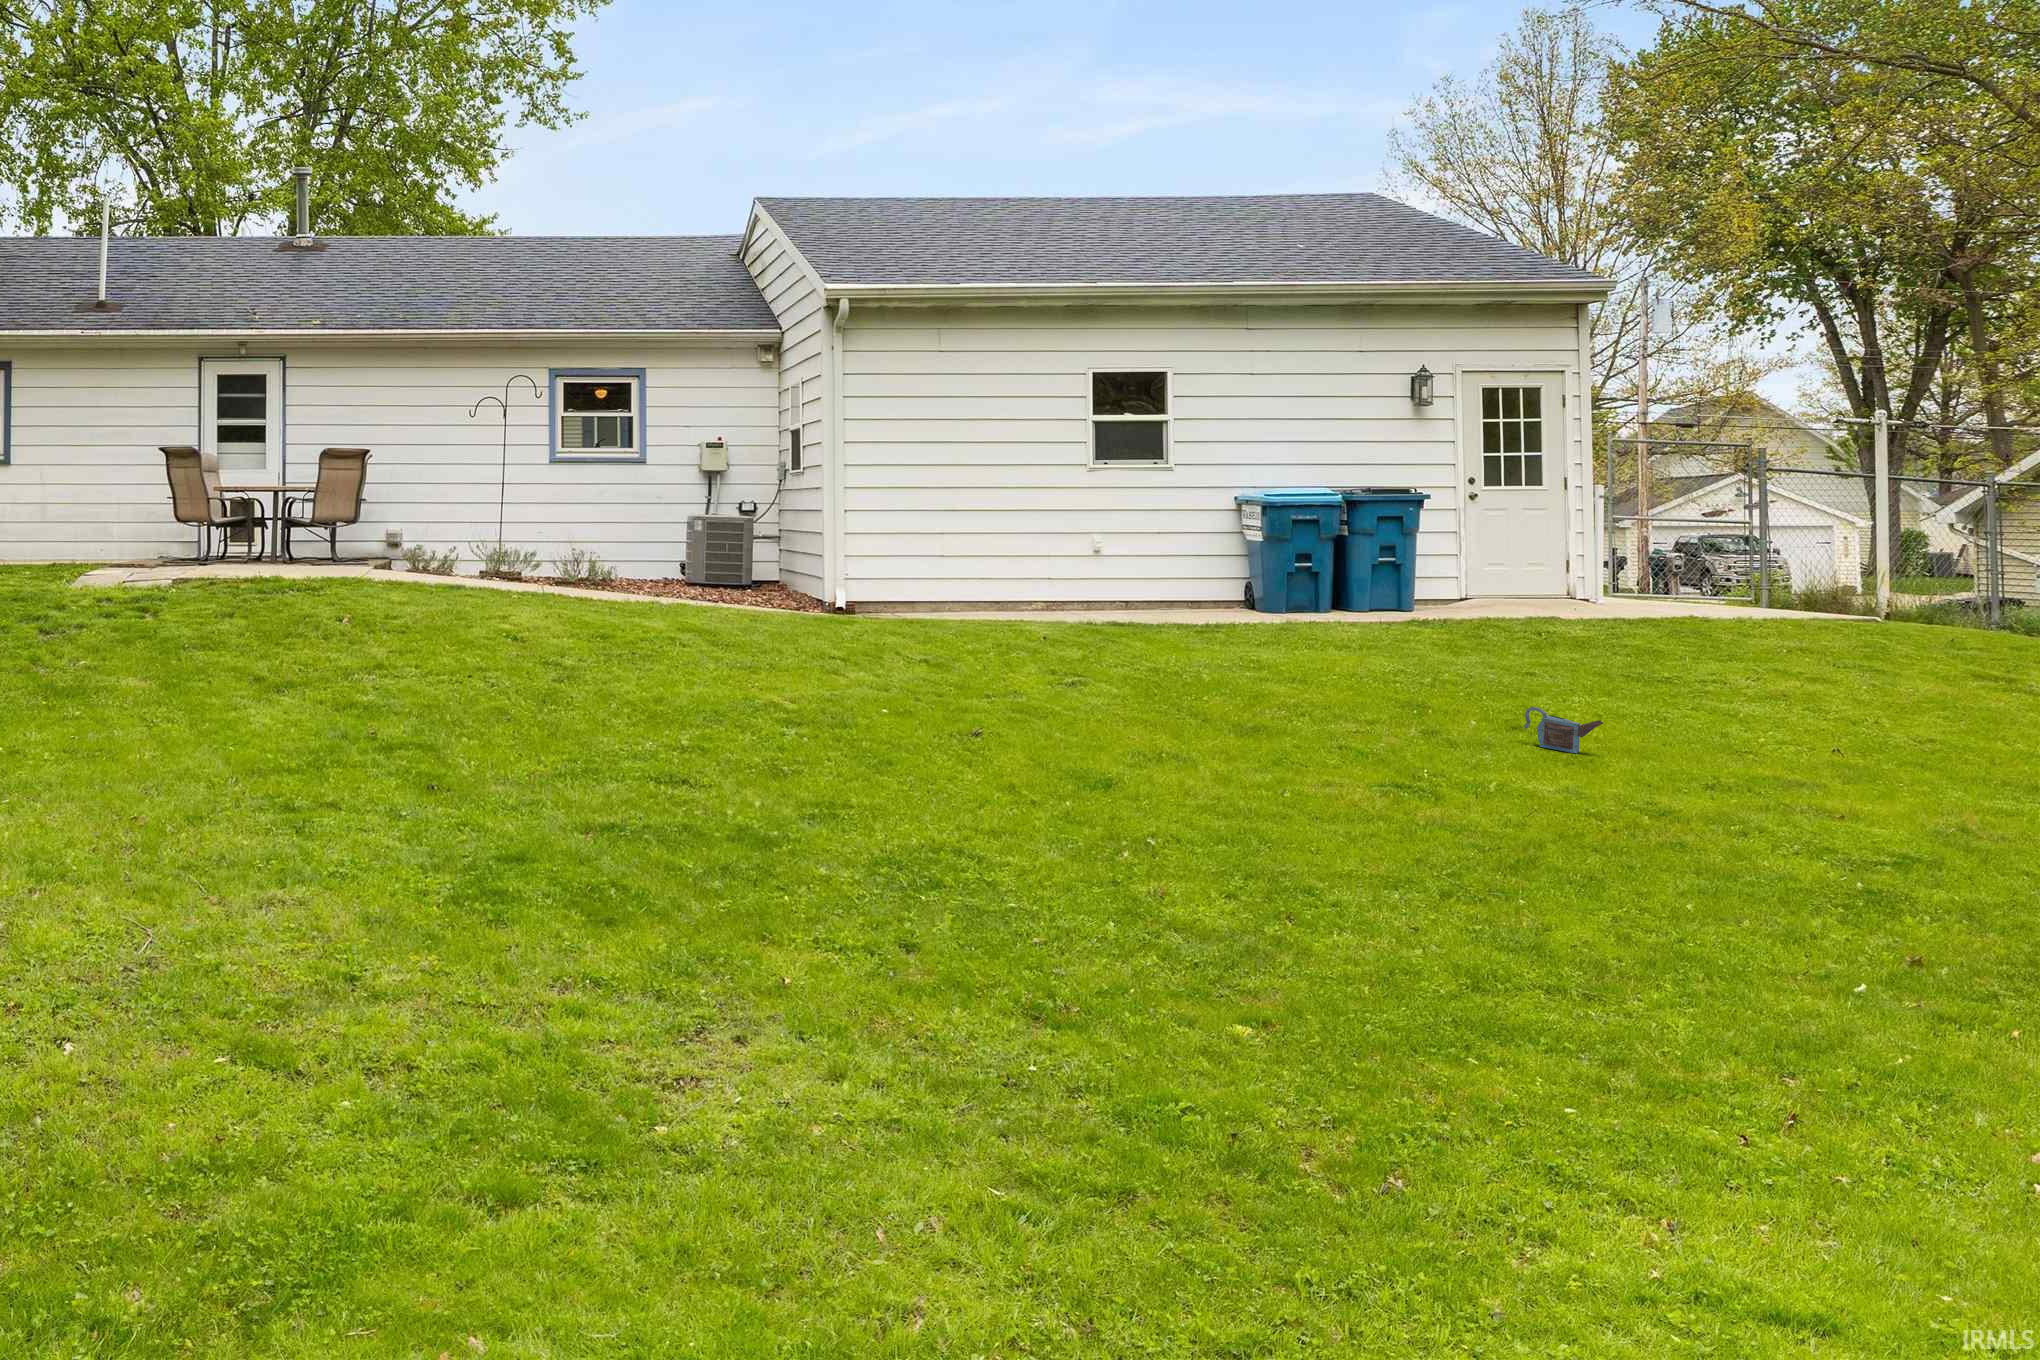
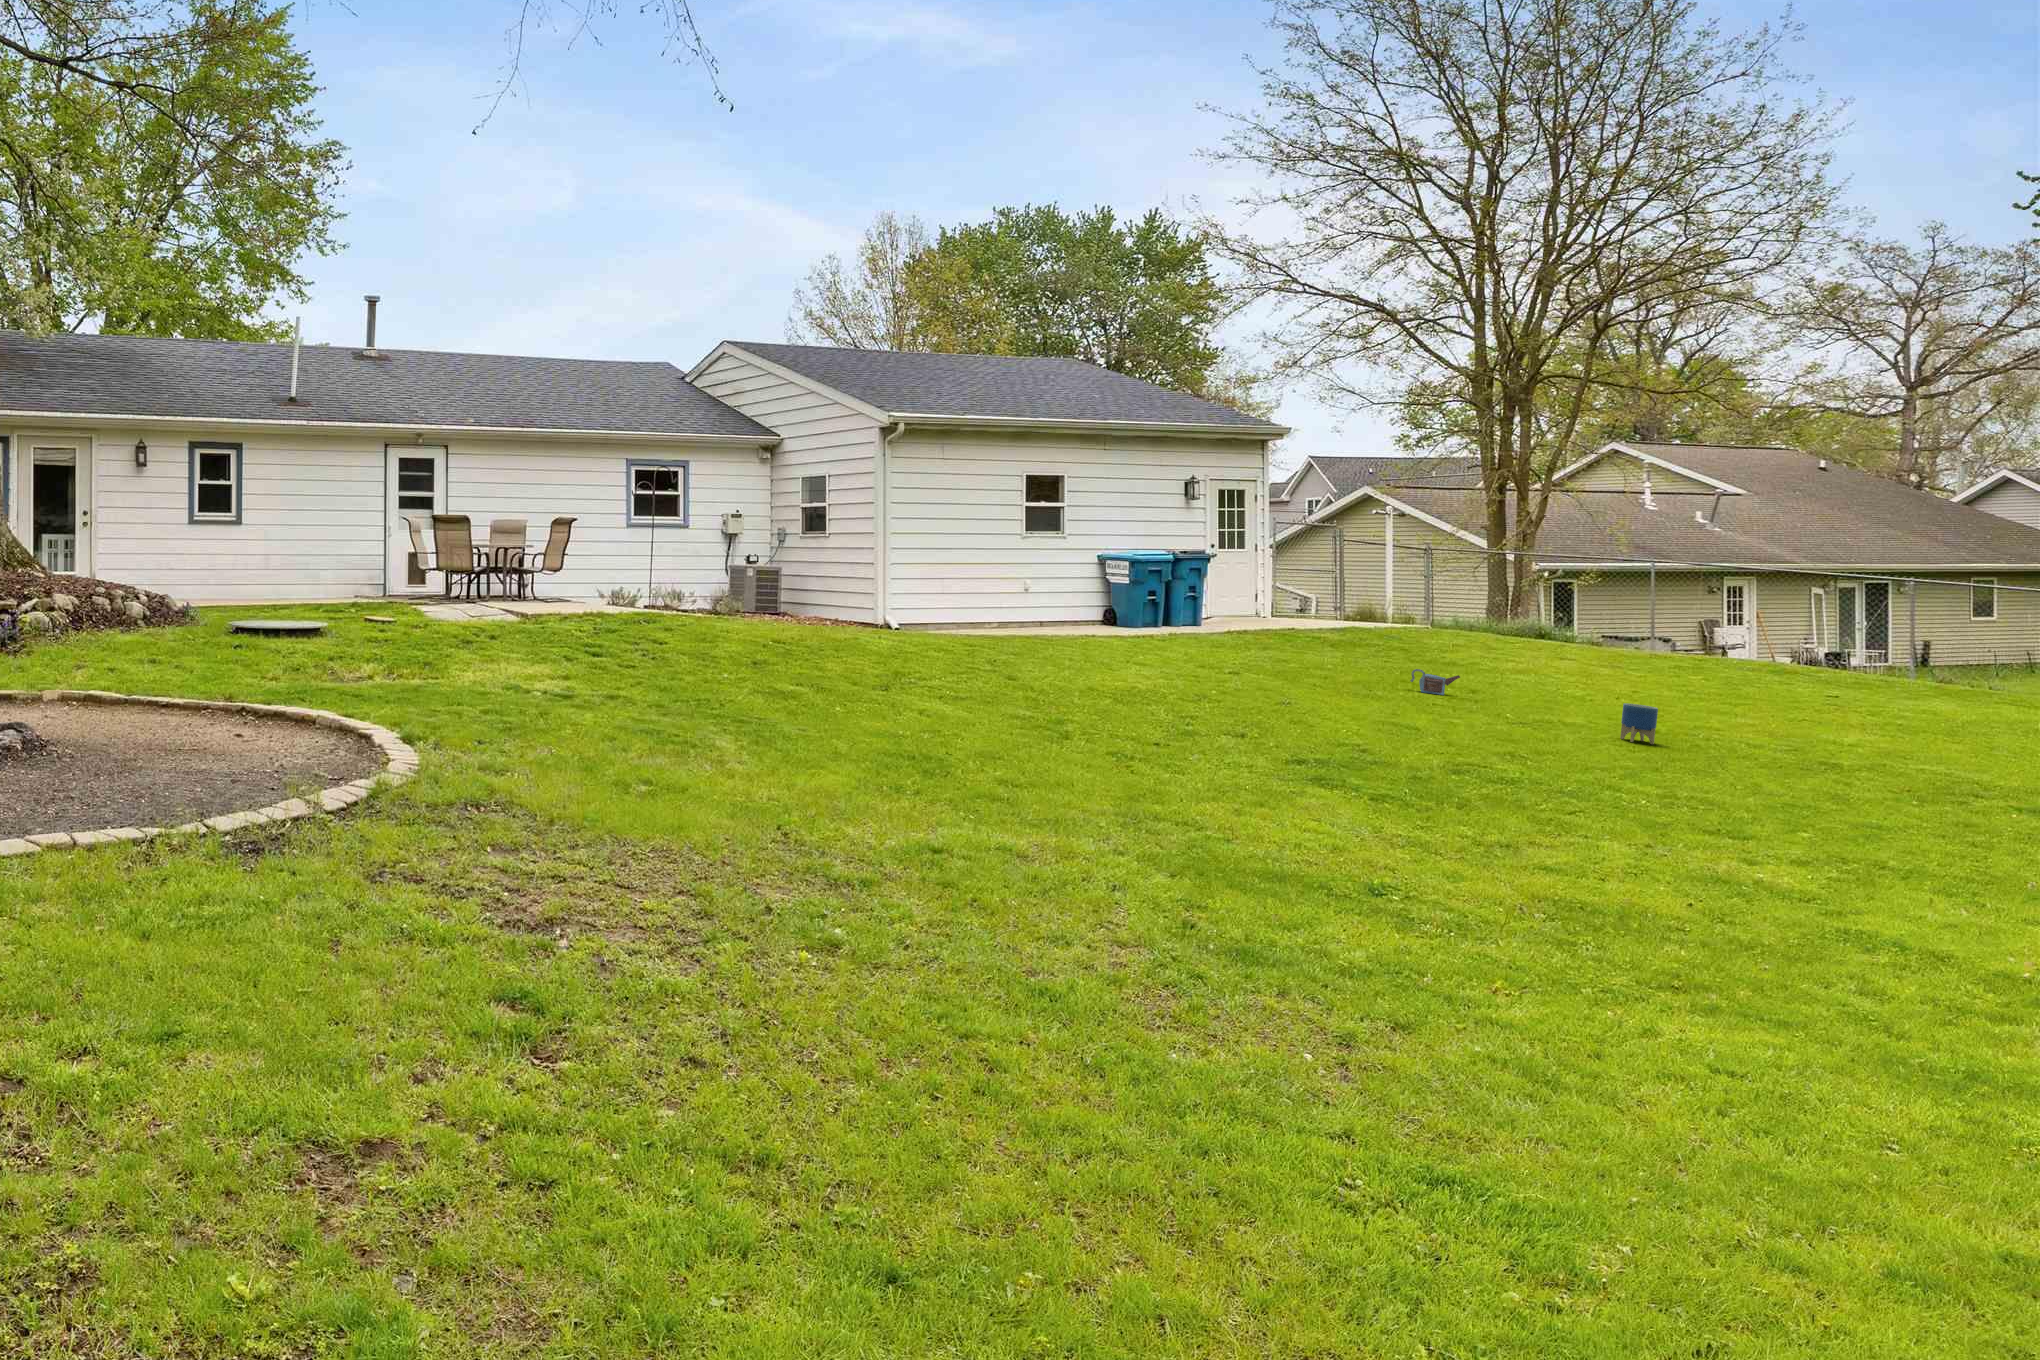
planter: none [1777,791,1838,870] -> present [1620,703,1658,744]

